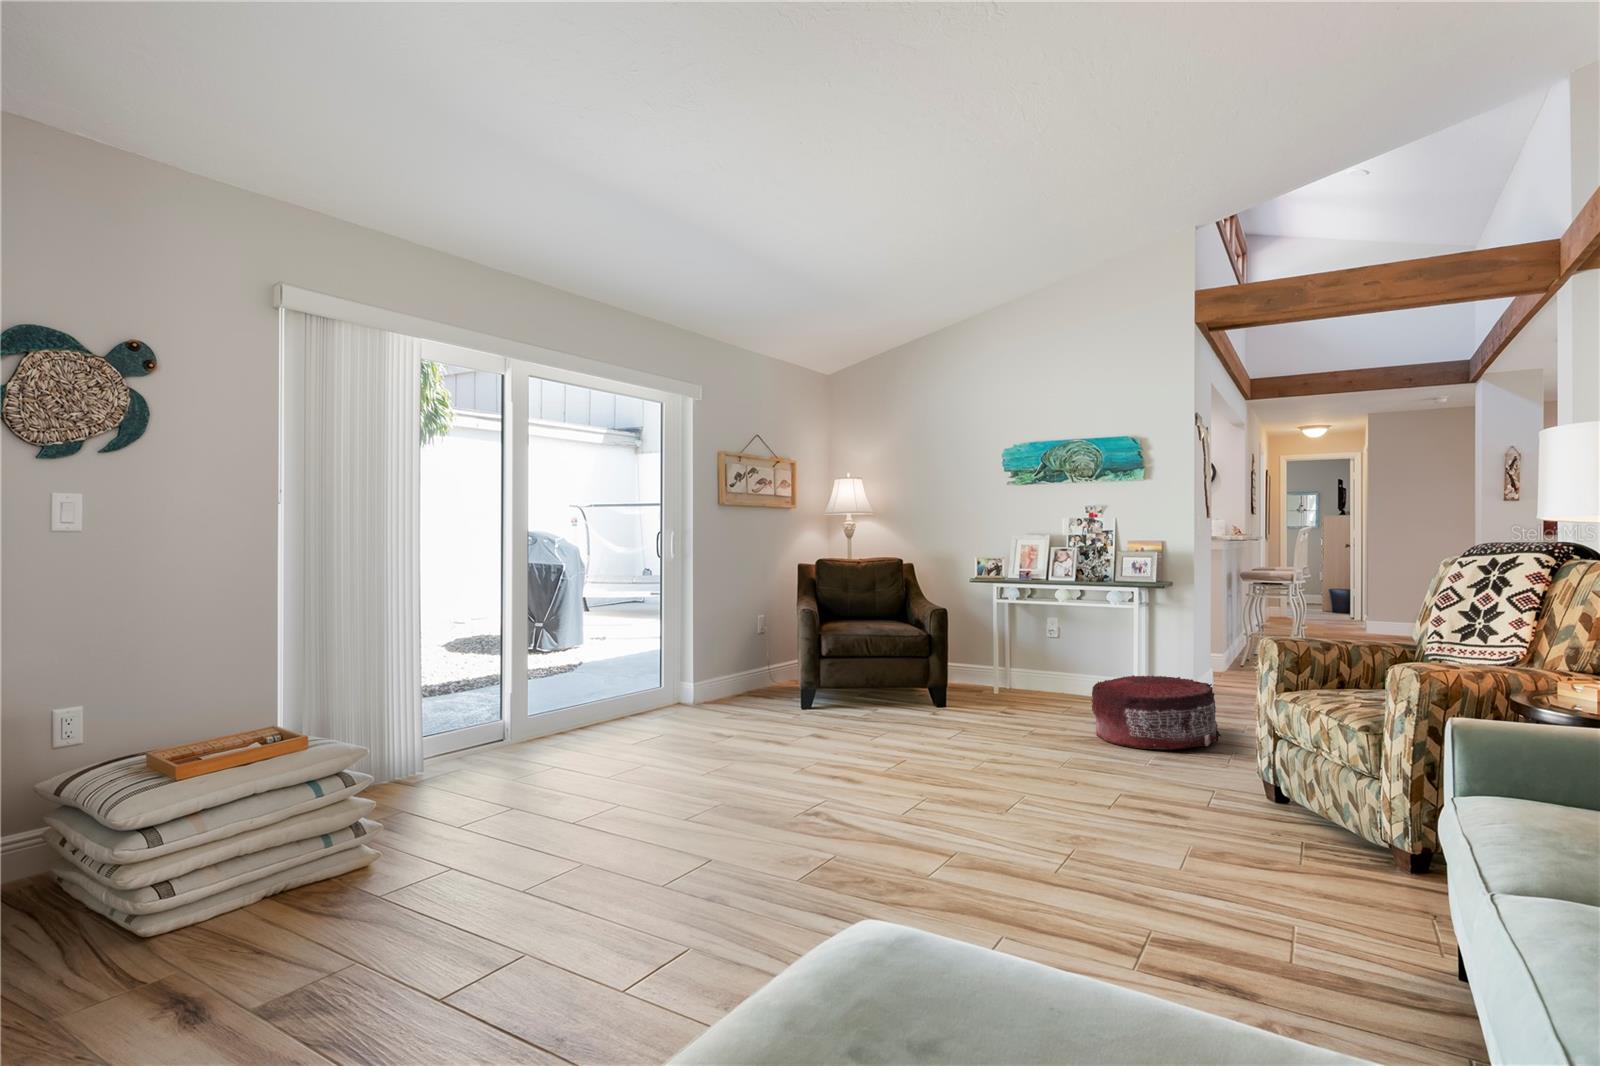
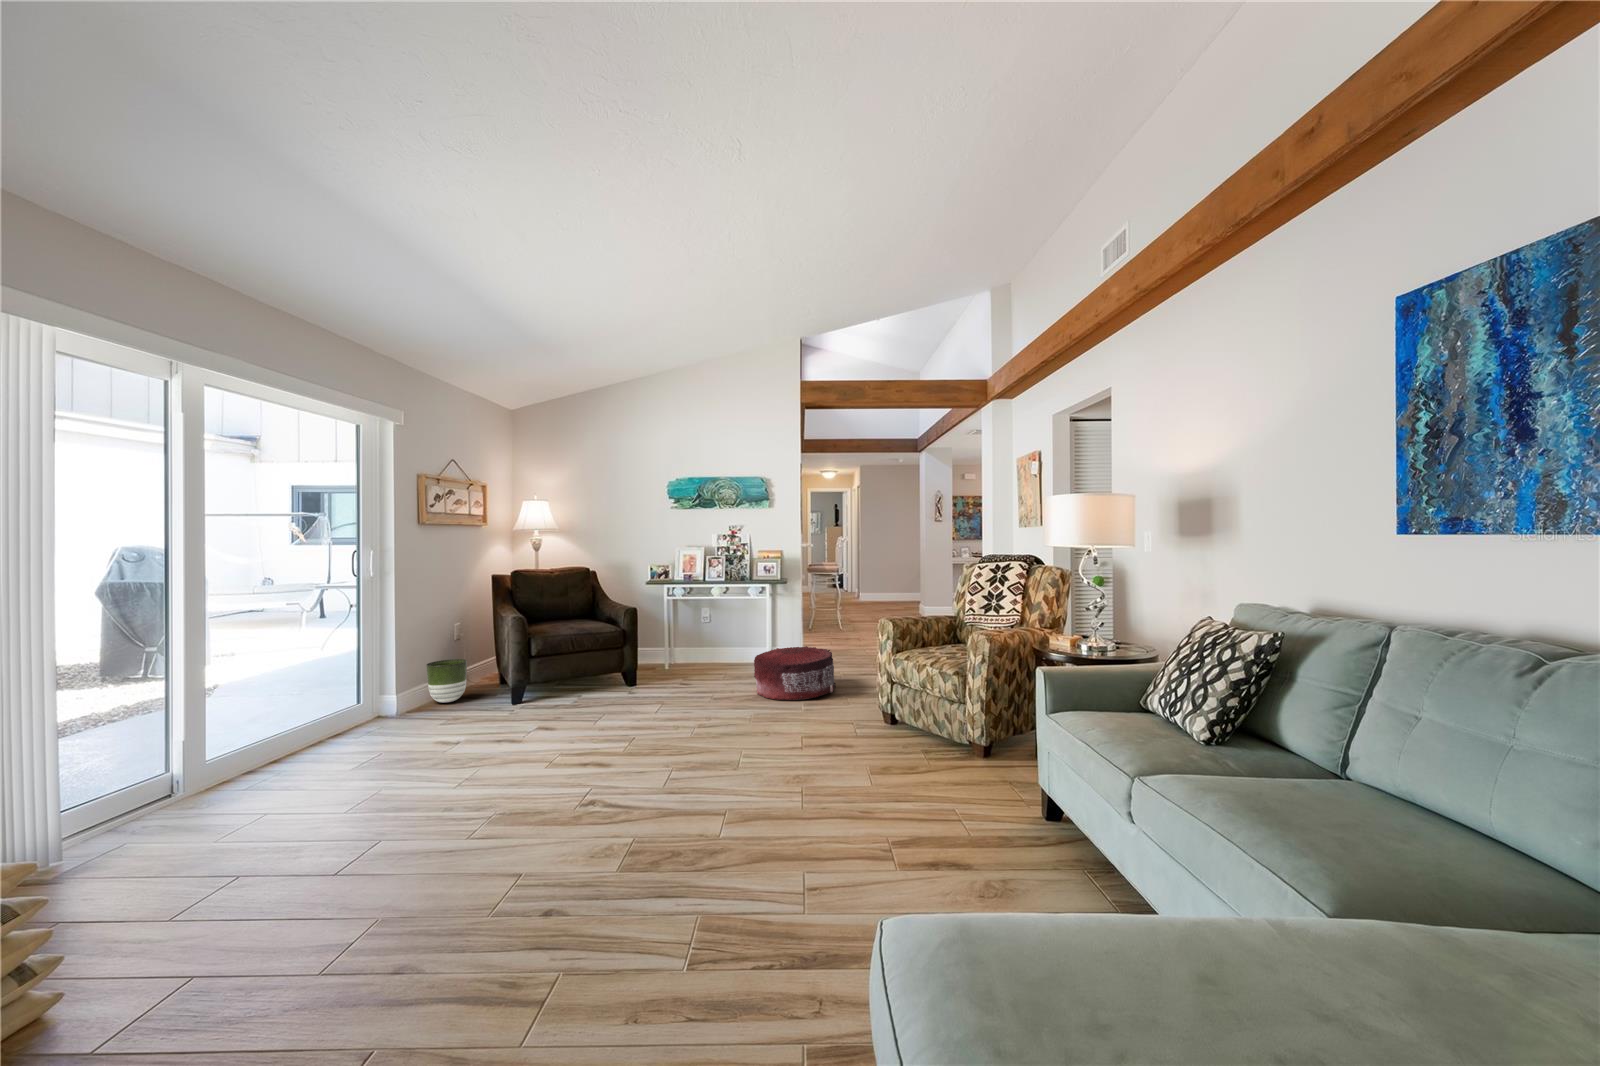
planter: none [724,654,762,699] -> present [426,659,467,703]

